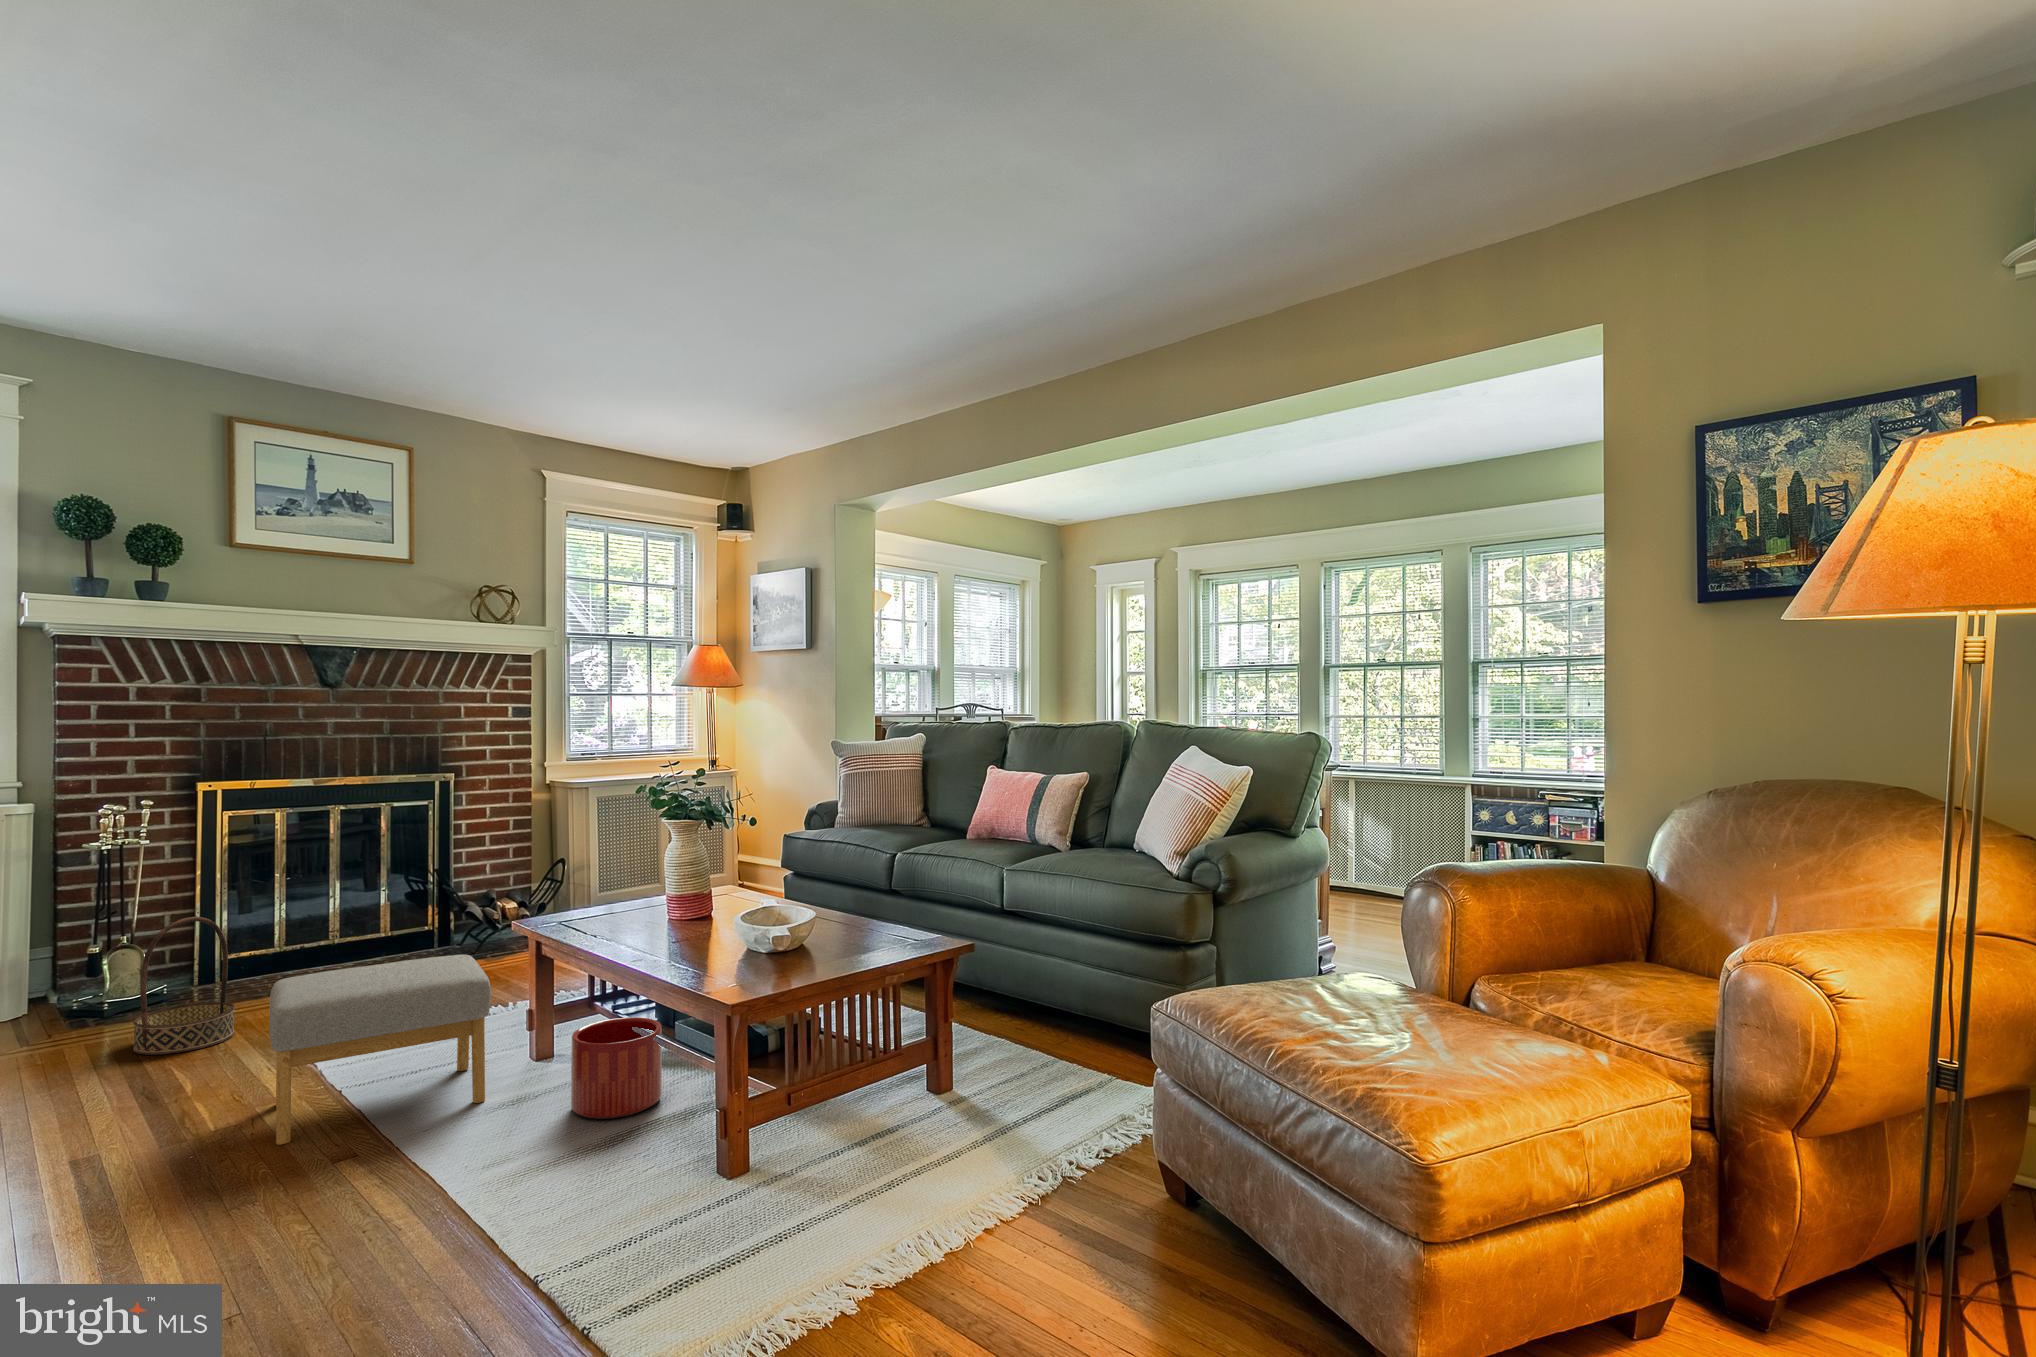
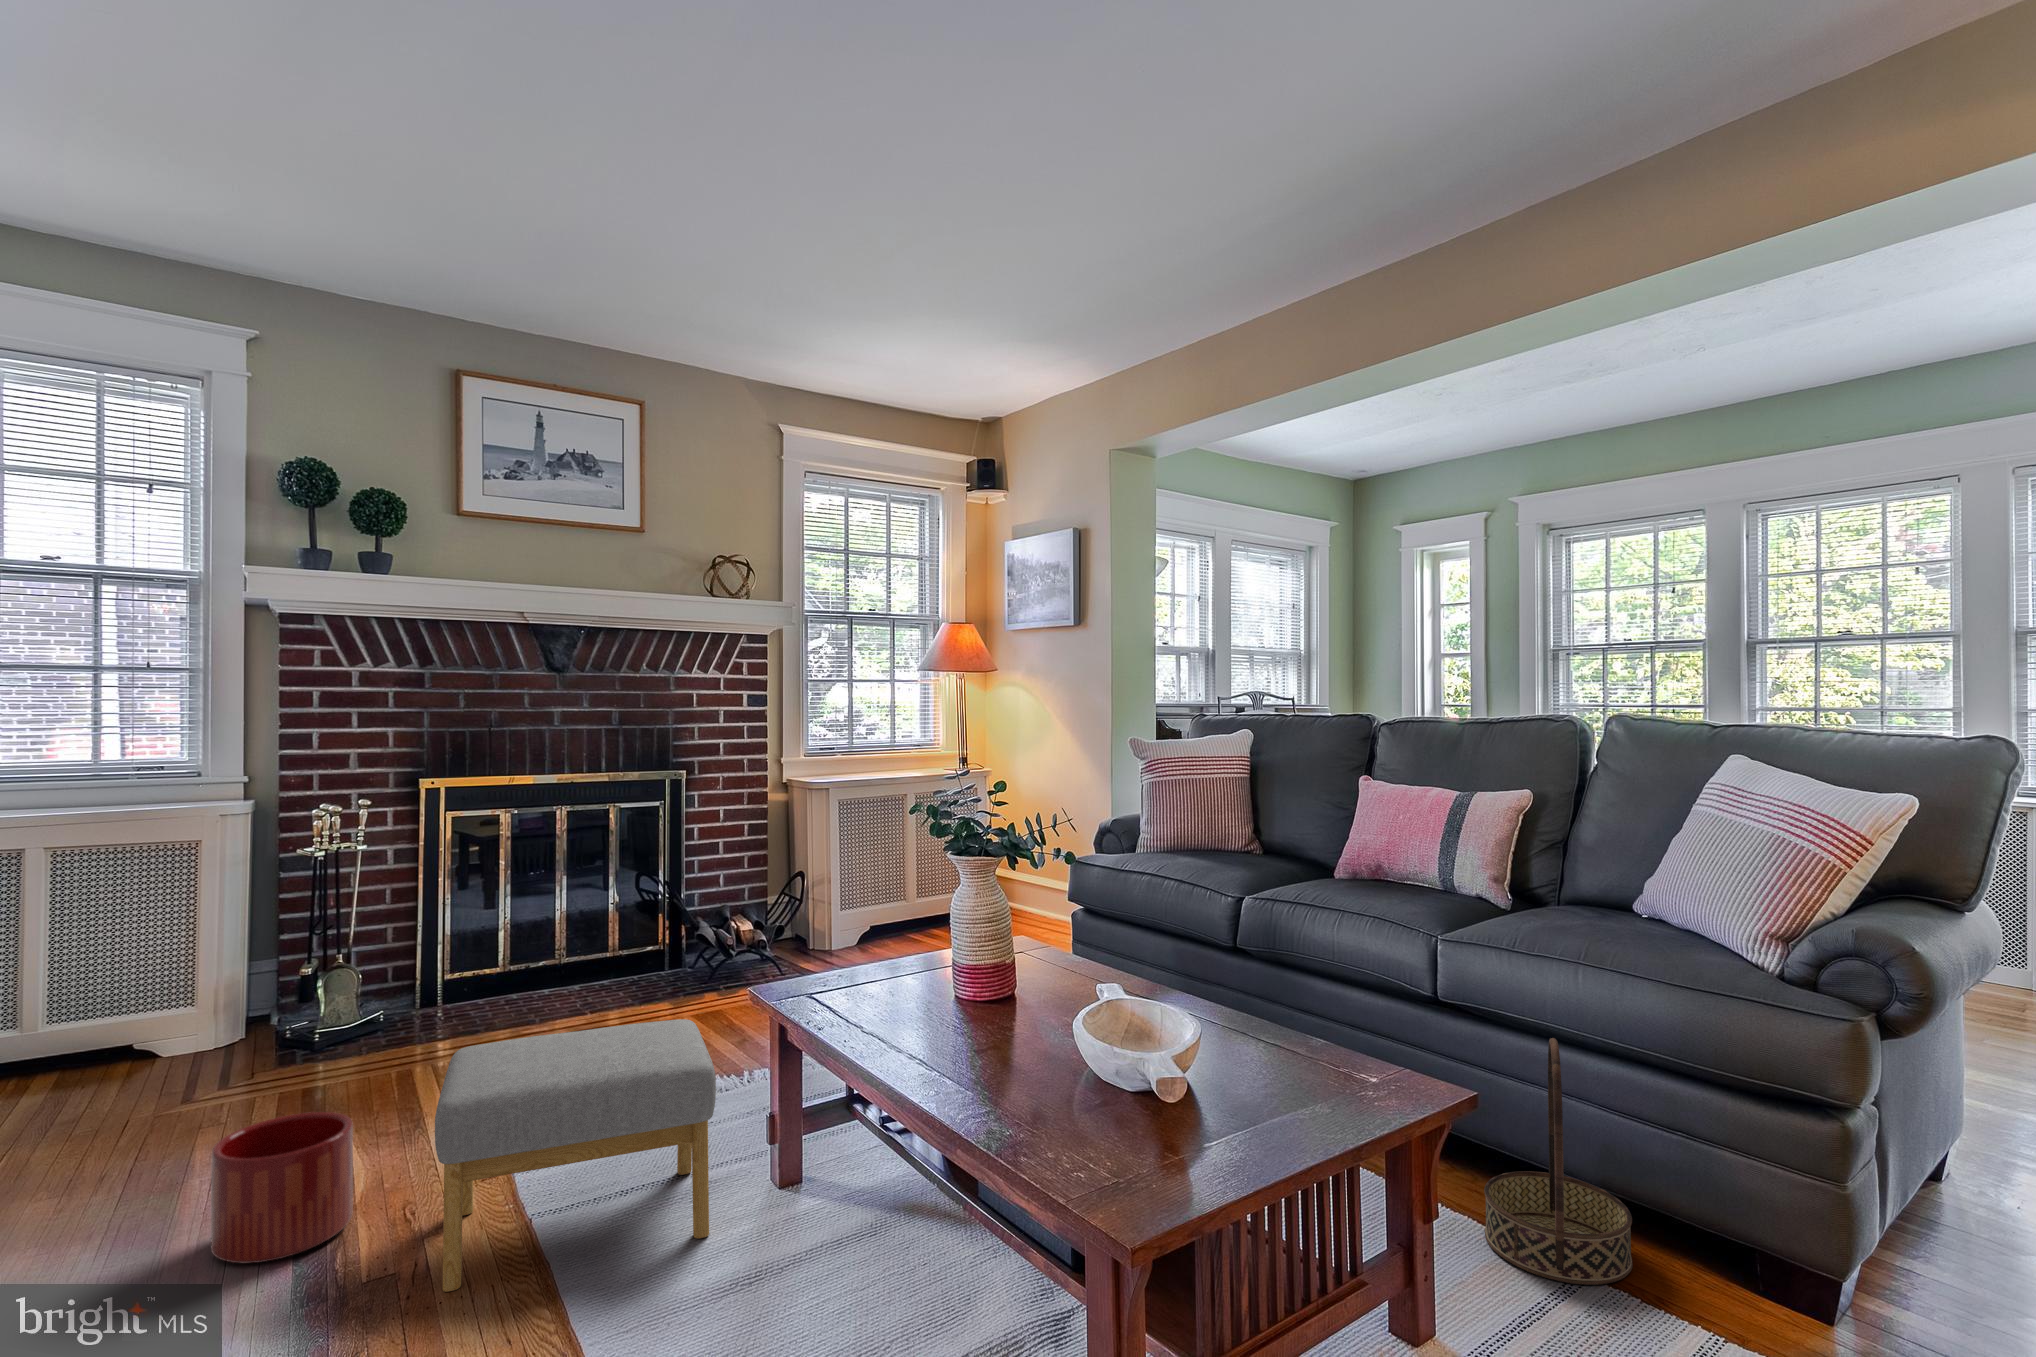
basket: present [133,917,235,1055] -> present [1484,1038,1633,1285]
planter: present [571,1017,662,1119] -> present [211,1112,353,1263]

